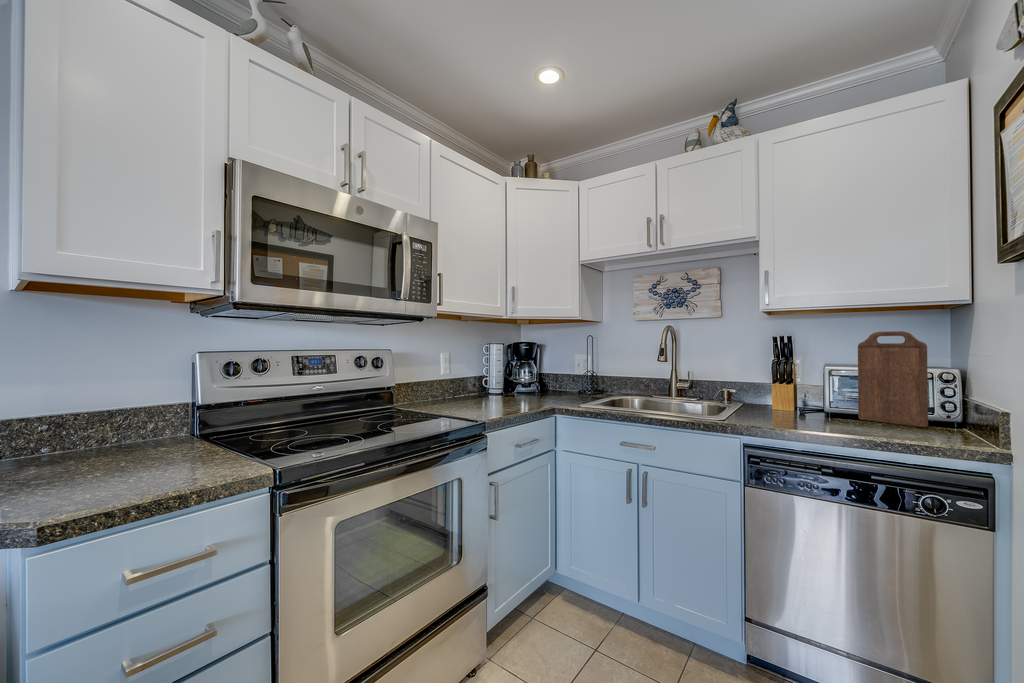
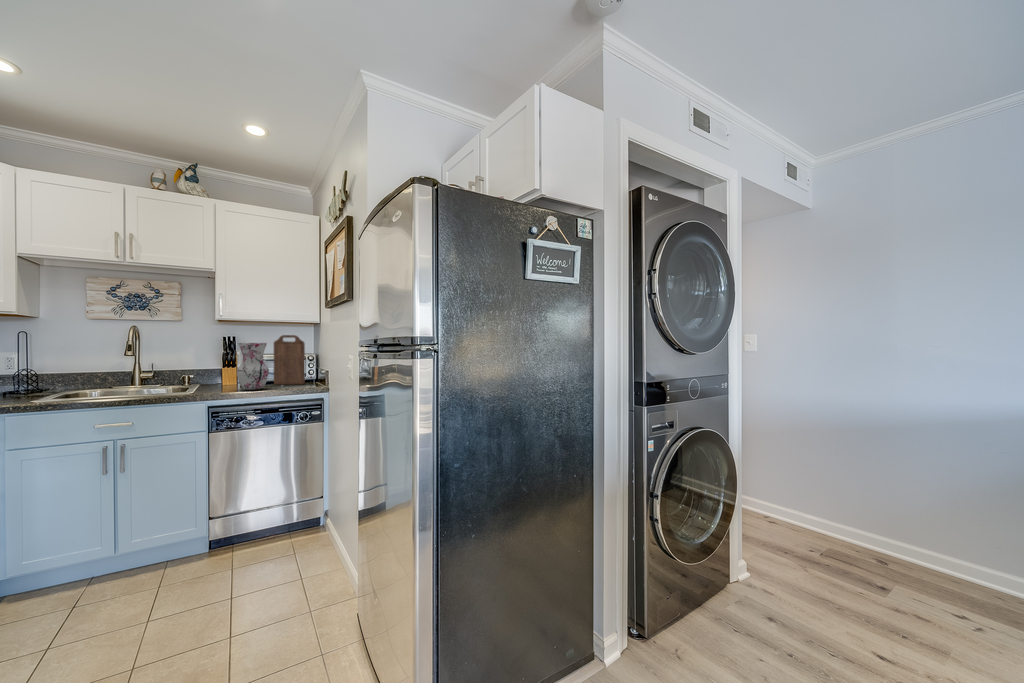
vase: none [791,345,849,427] -> present [237,343,269,390]

